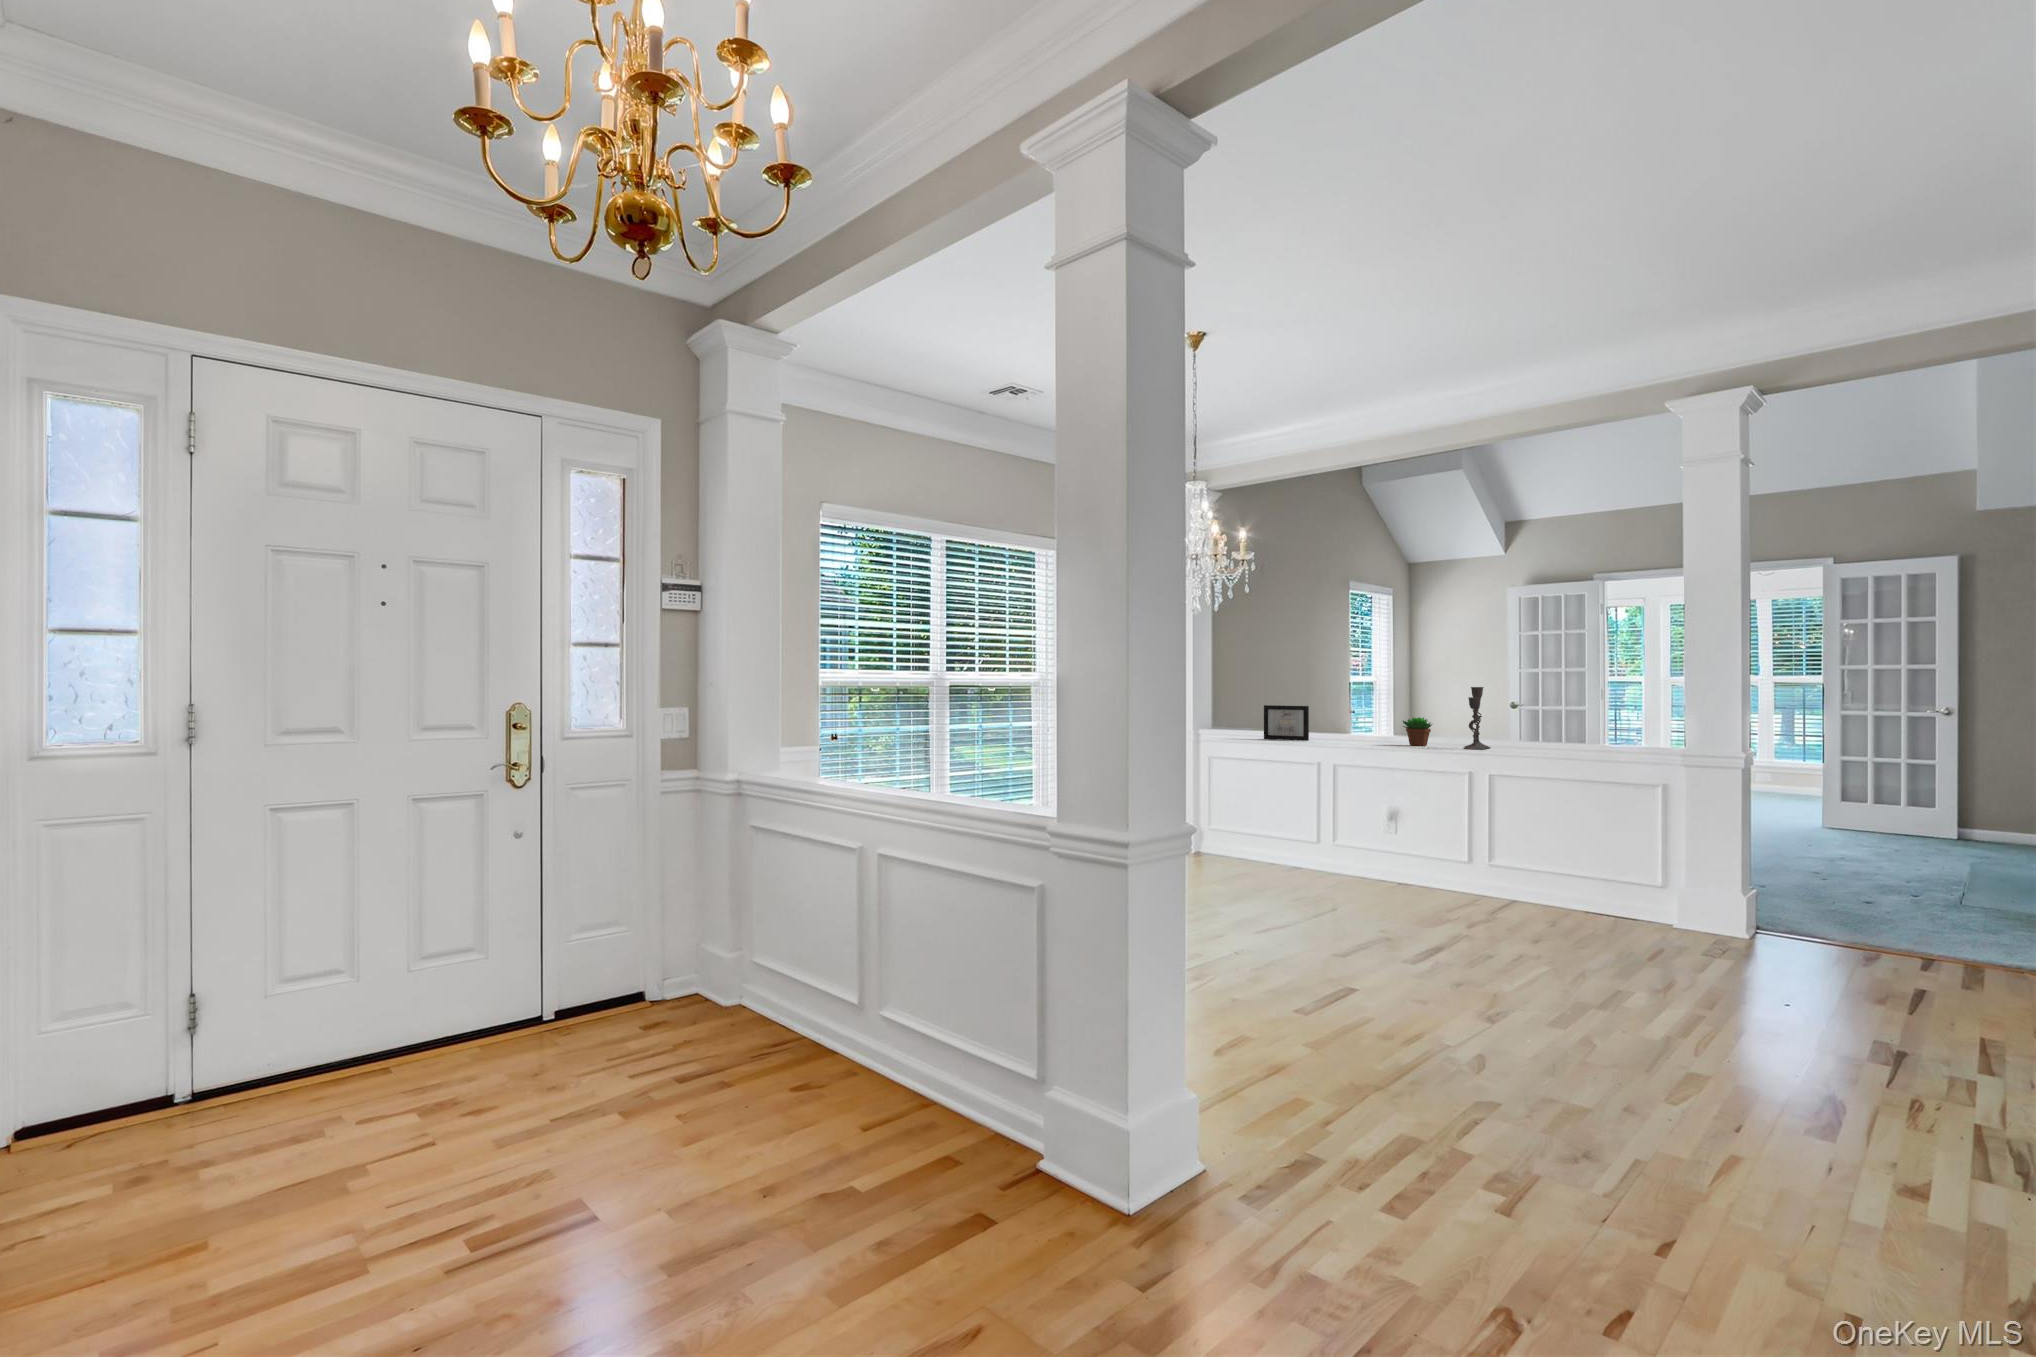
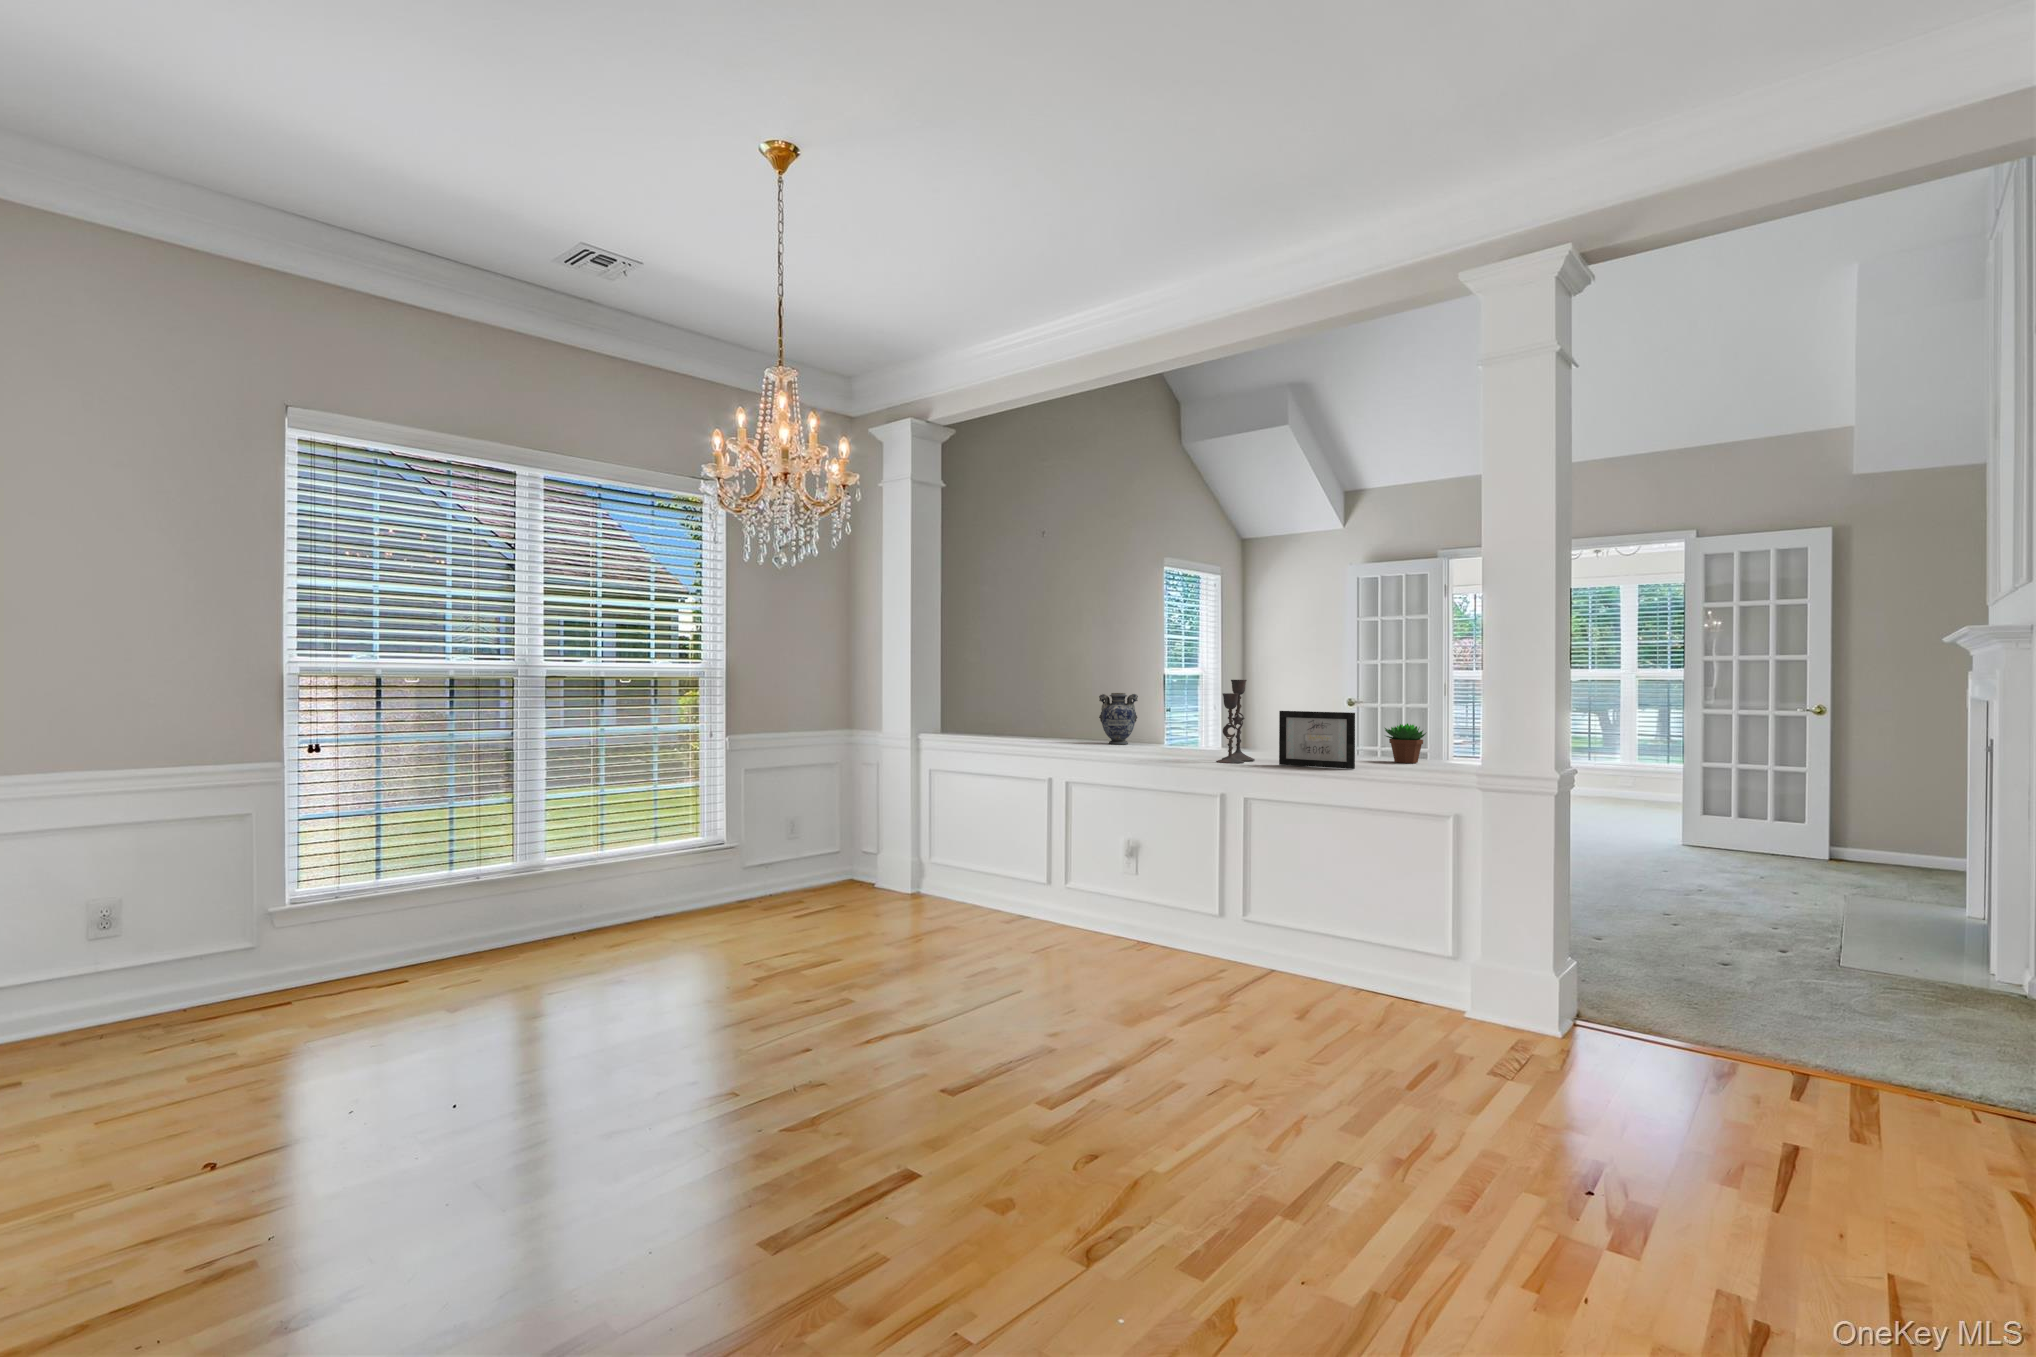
decorative vase: none [1337,698,1369,739] -> present [1099,693,1138,744]
picture frame: present [1264,705,1309,741] -> present [1279,711,1355,769]
succulent plant: present [1403,717,1432,746] -> present [1385,723,1426,763]

